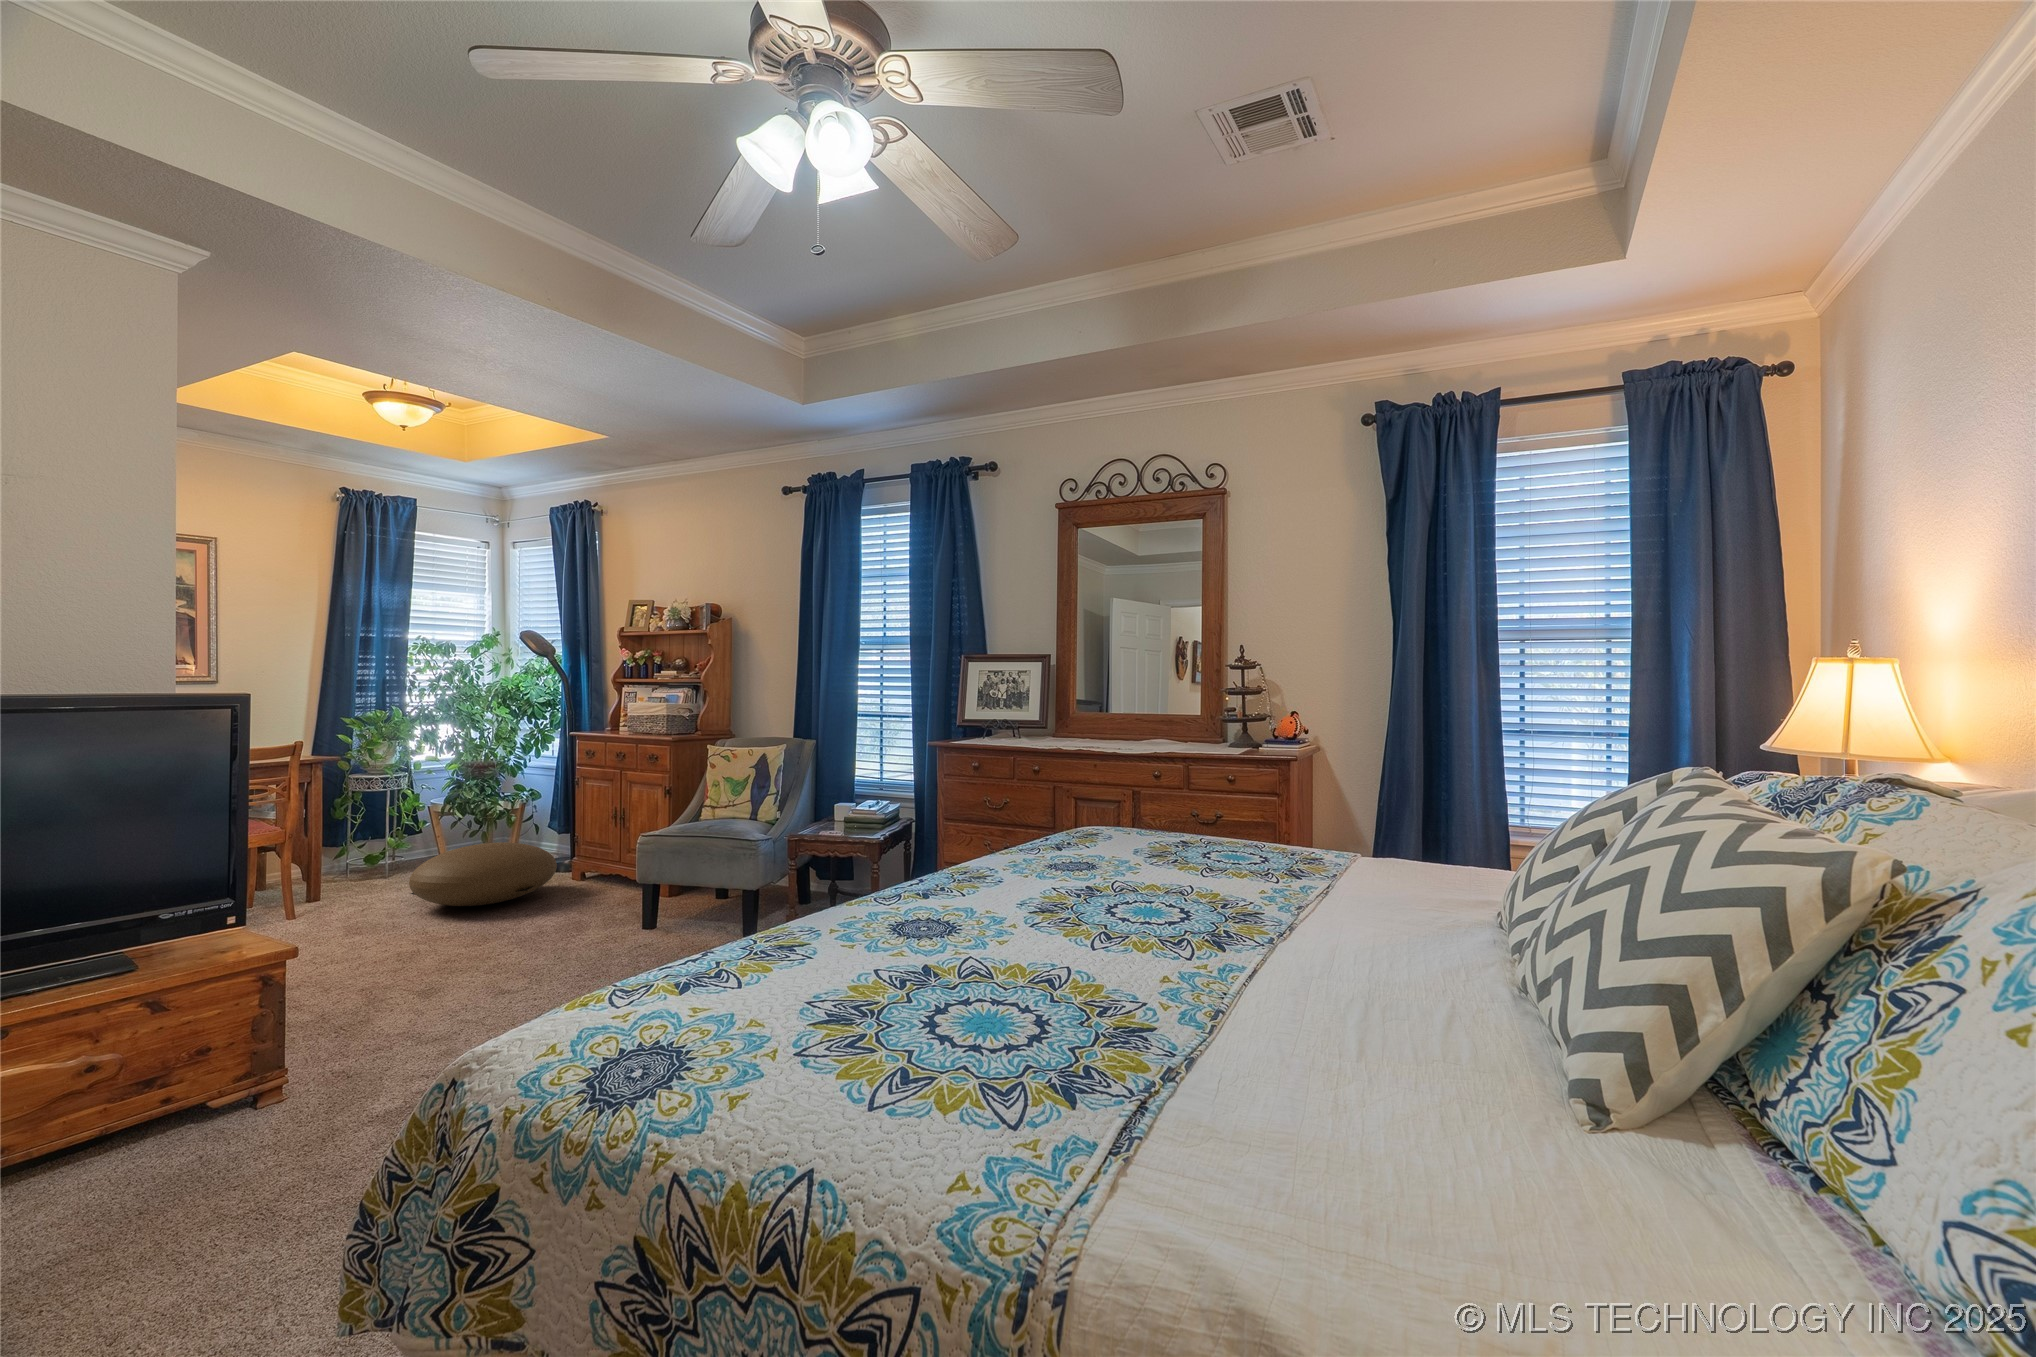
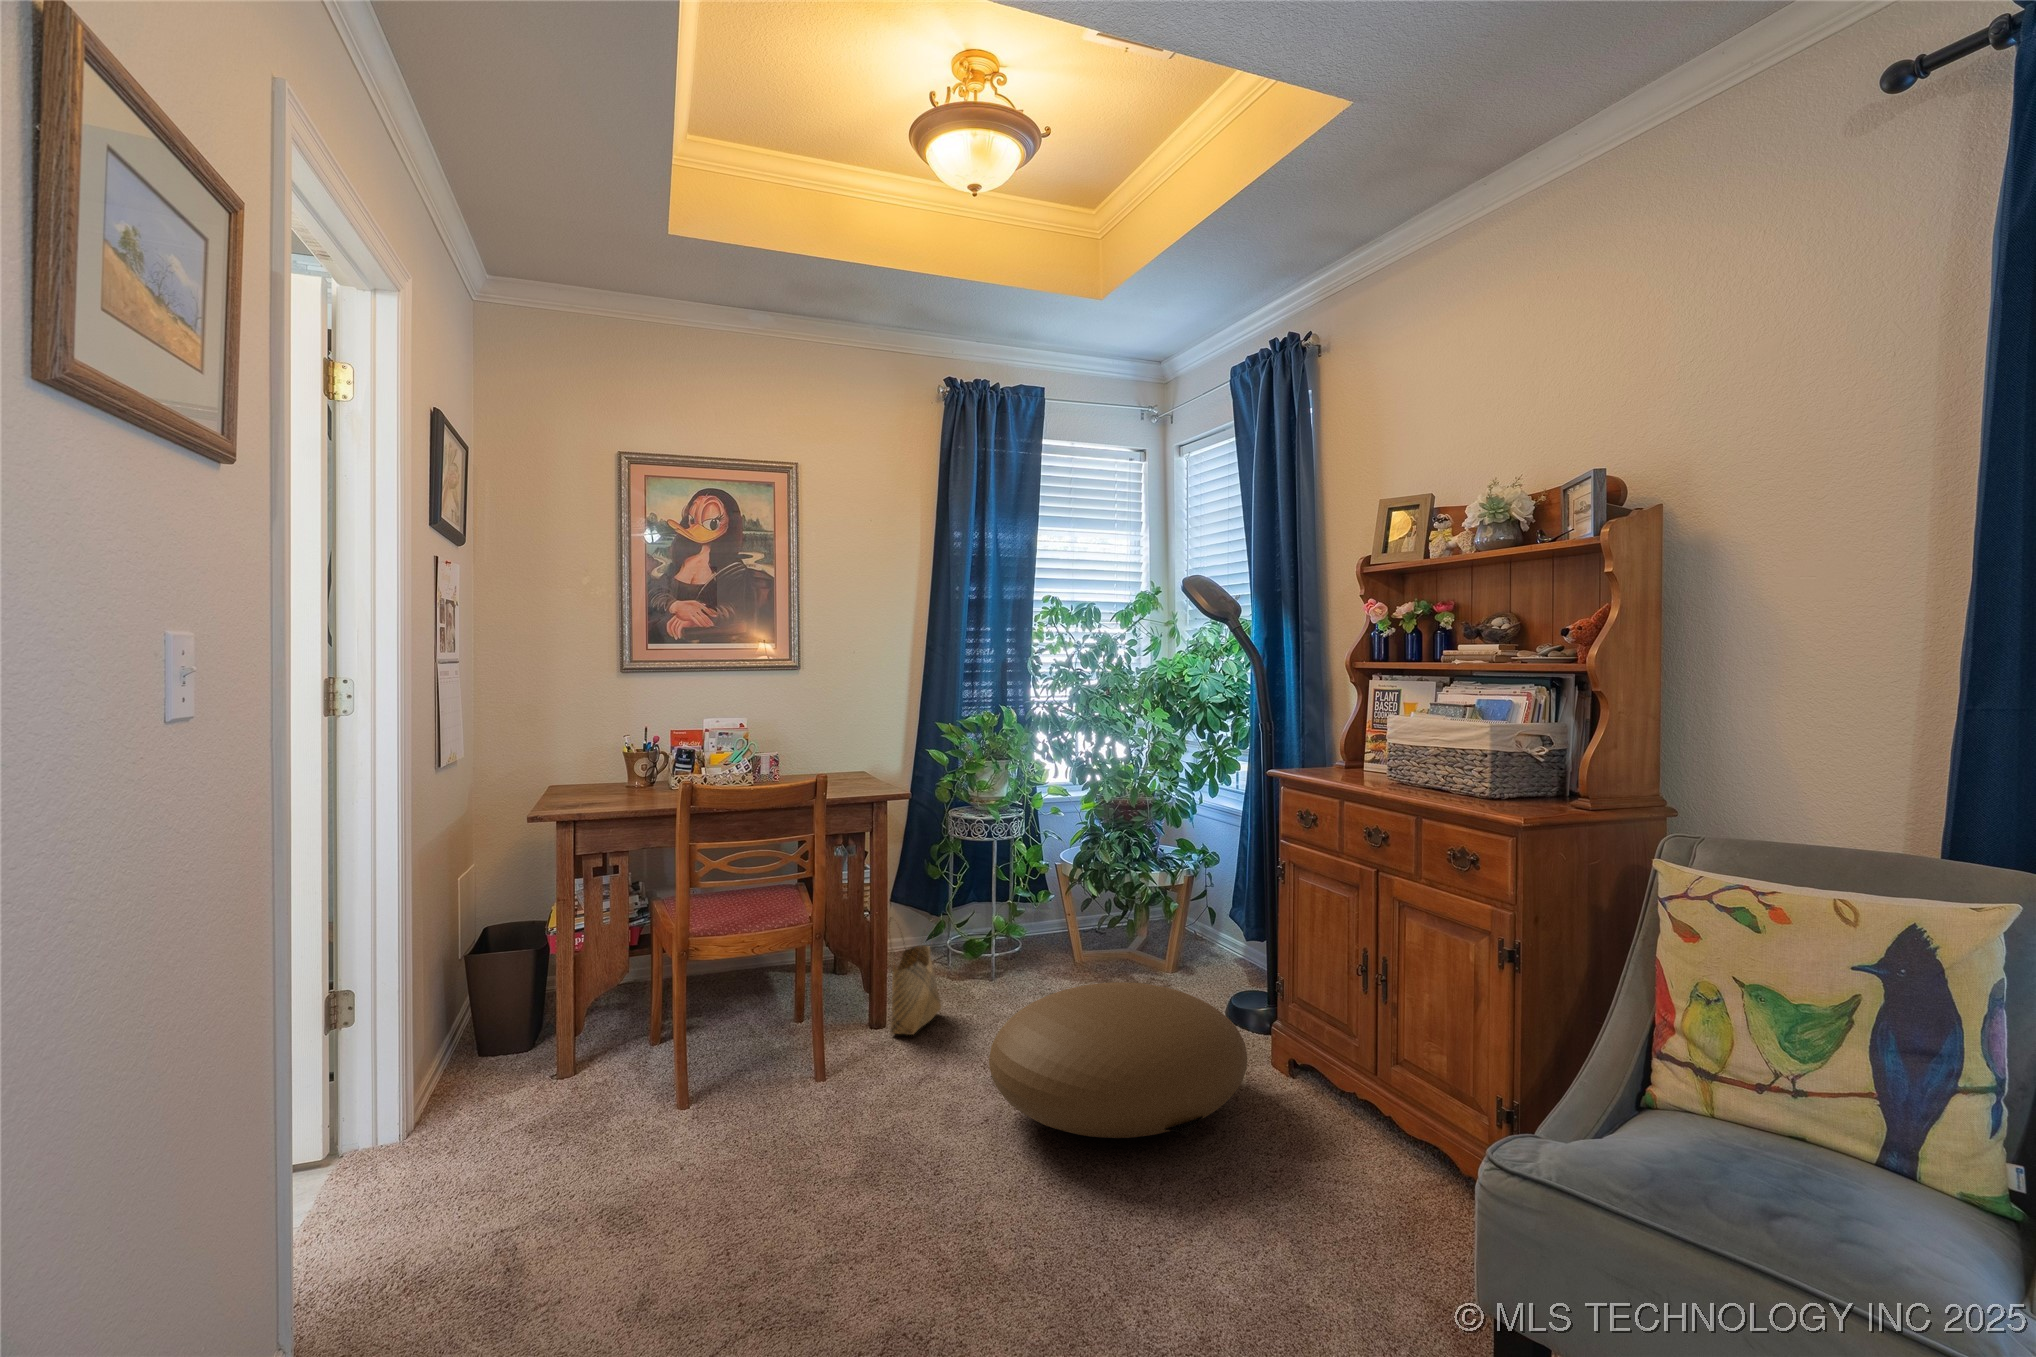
woven basket: none [316,831,354,902] -> present [889,917,941,1035]

